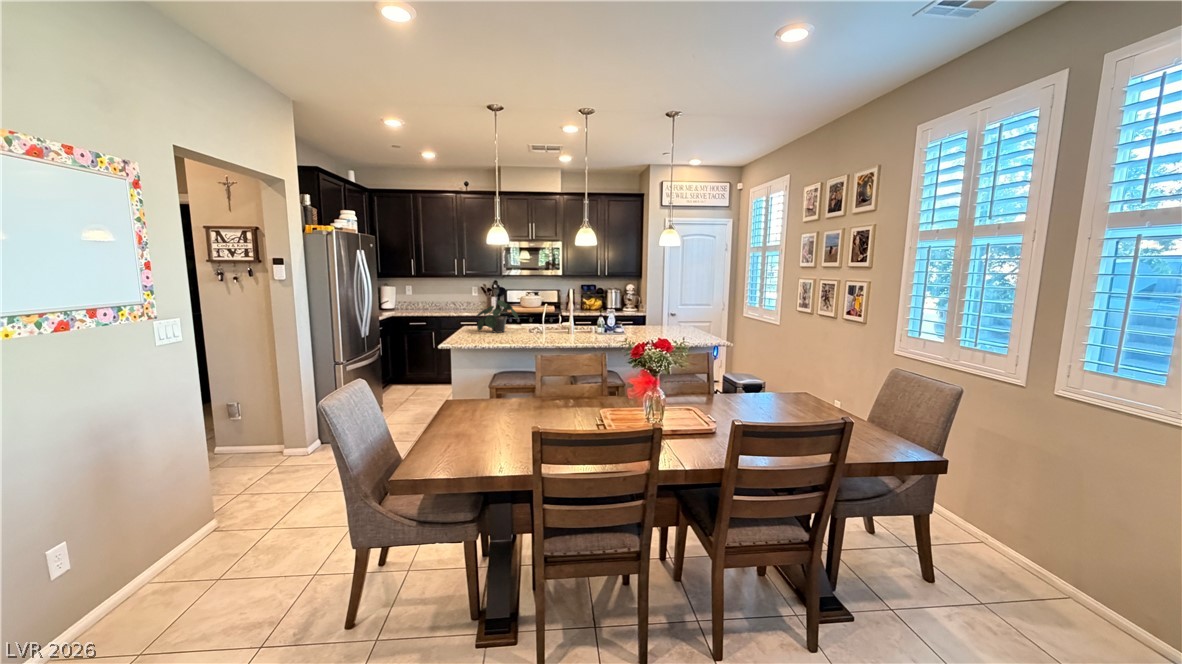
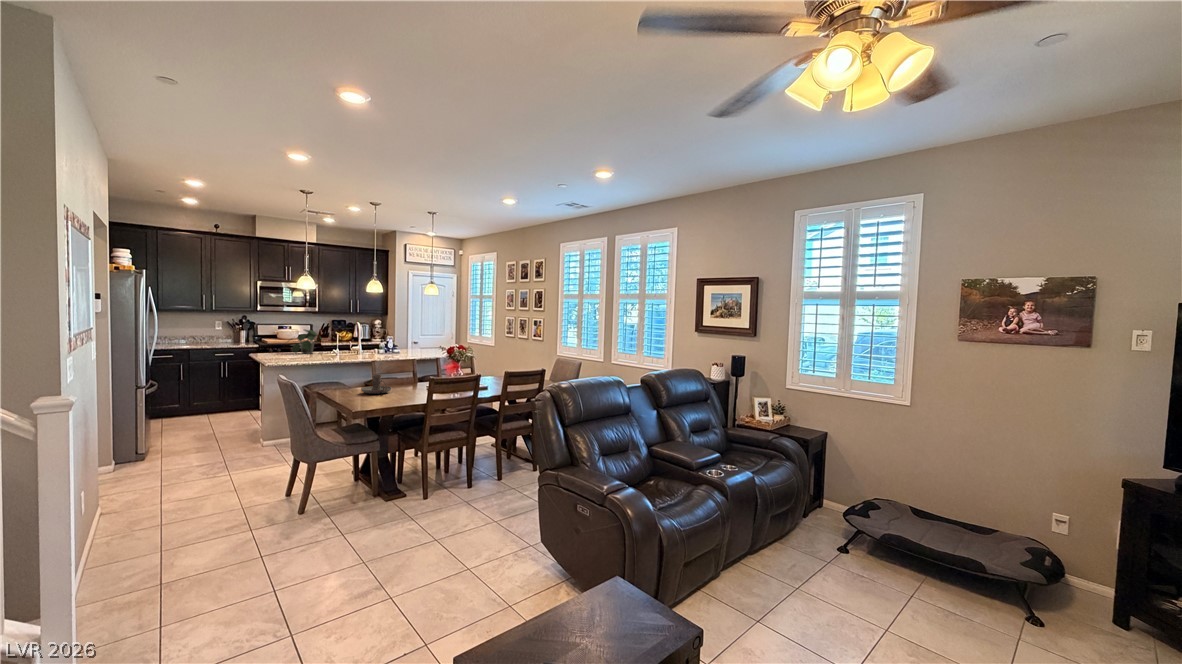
candle holder: none [441,400,497,444] -> present [362,374,391,394]

